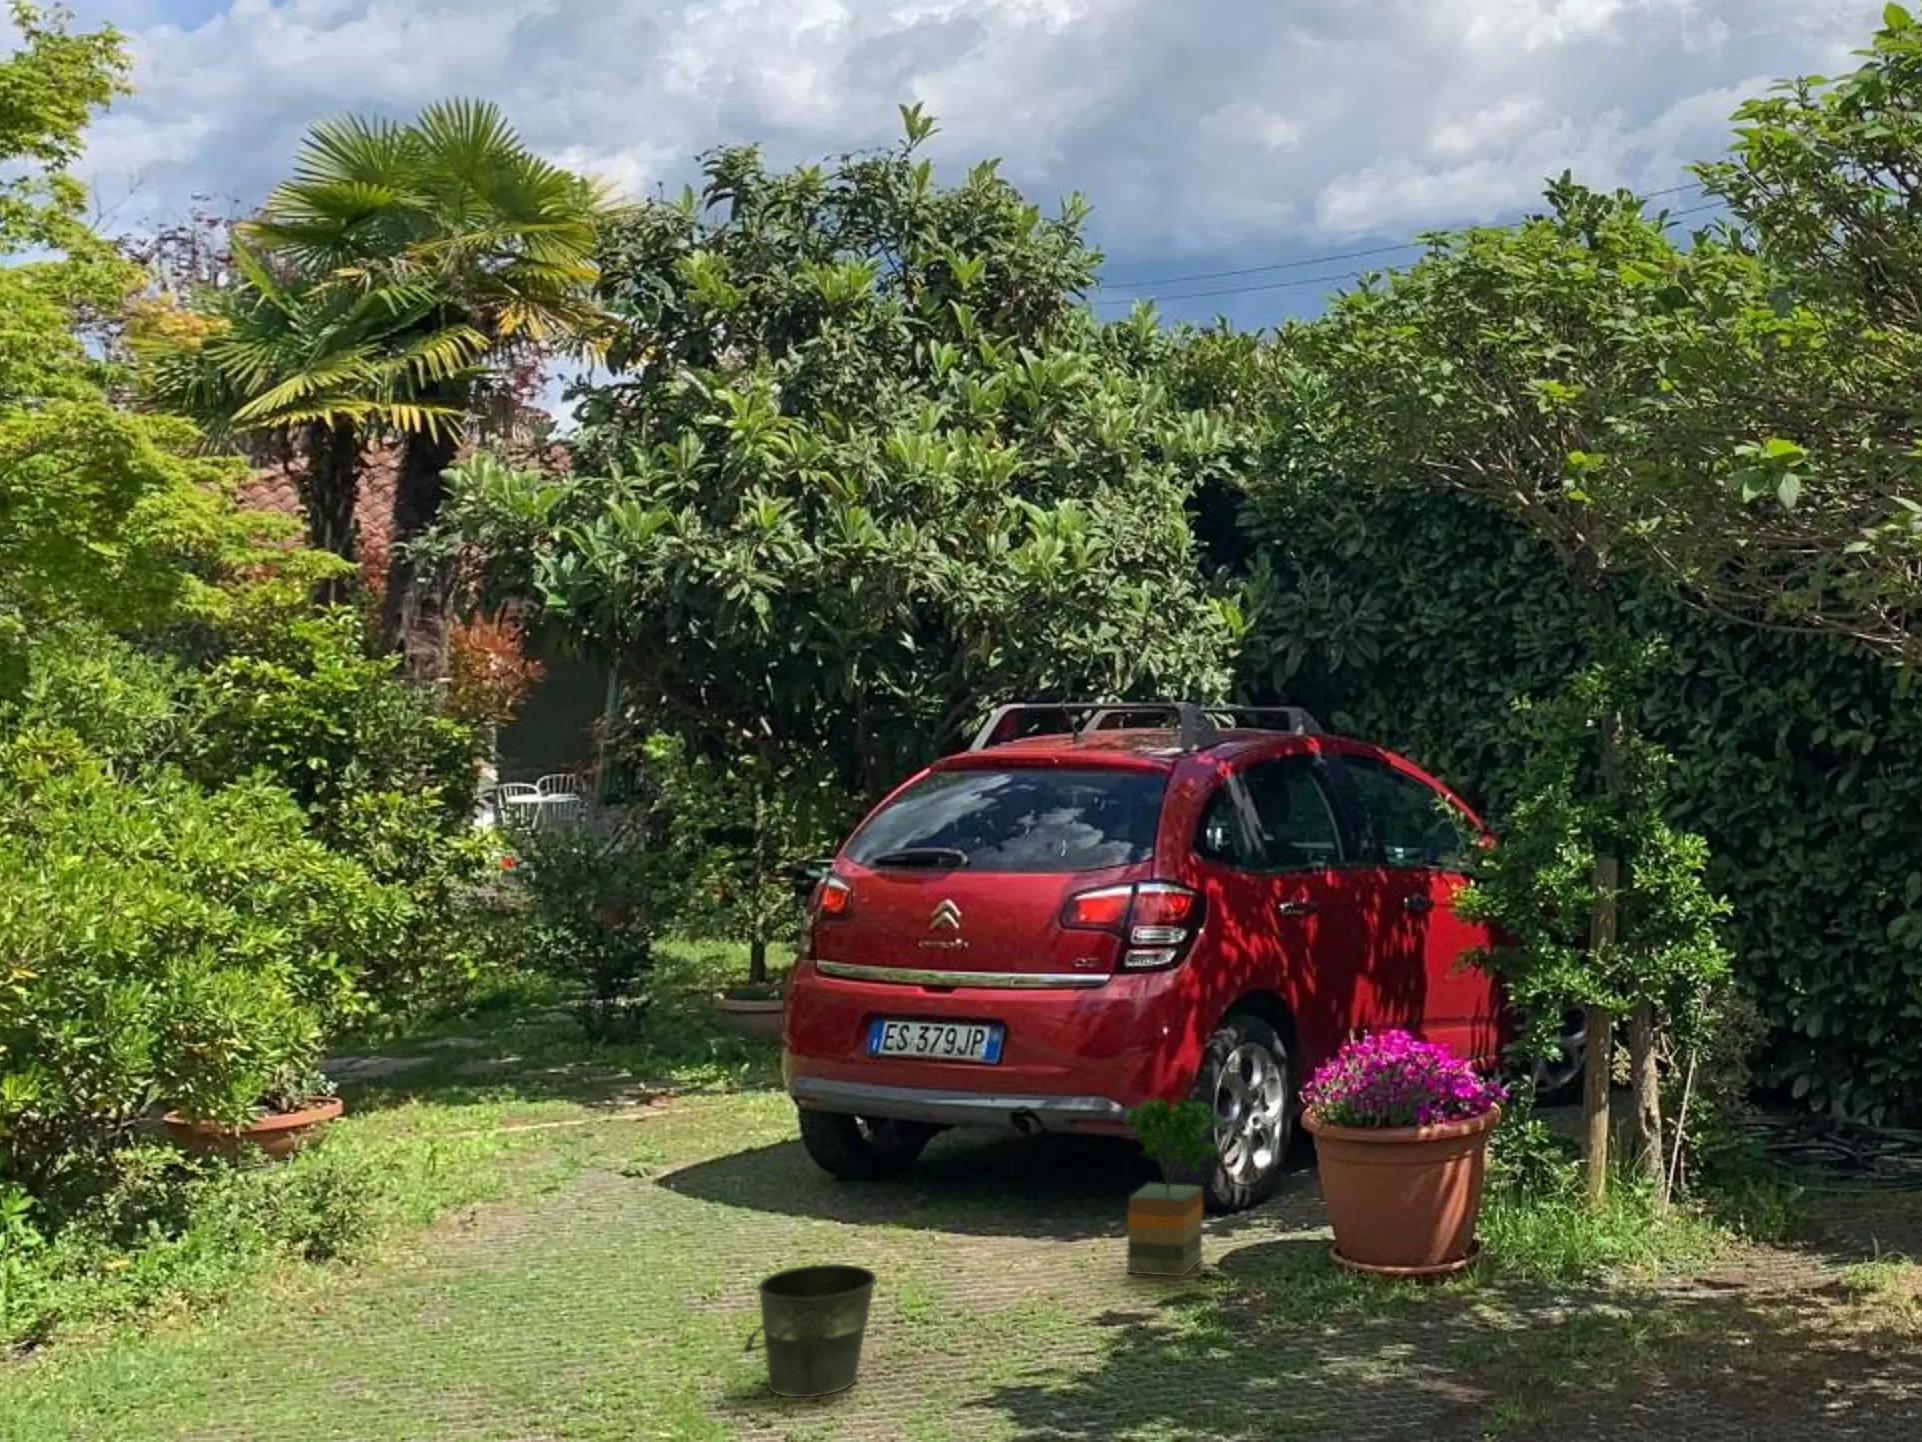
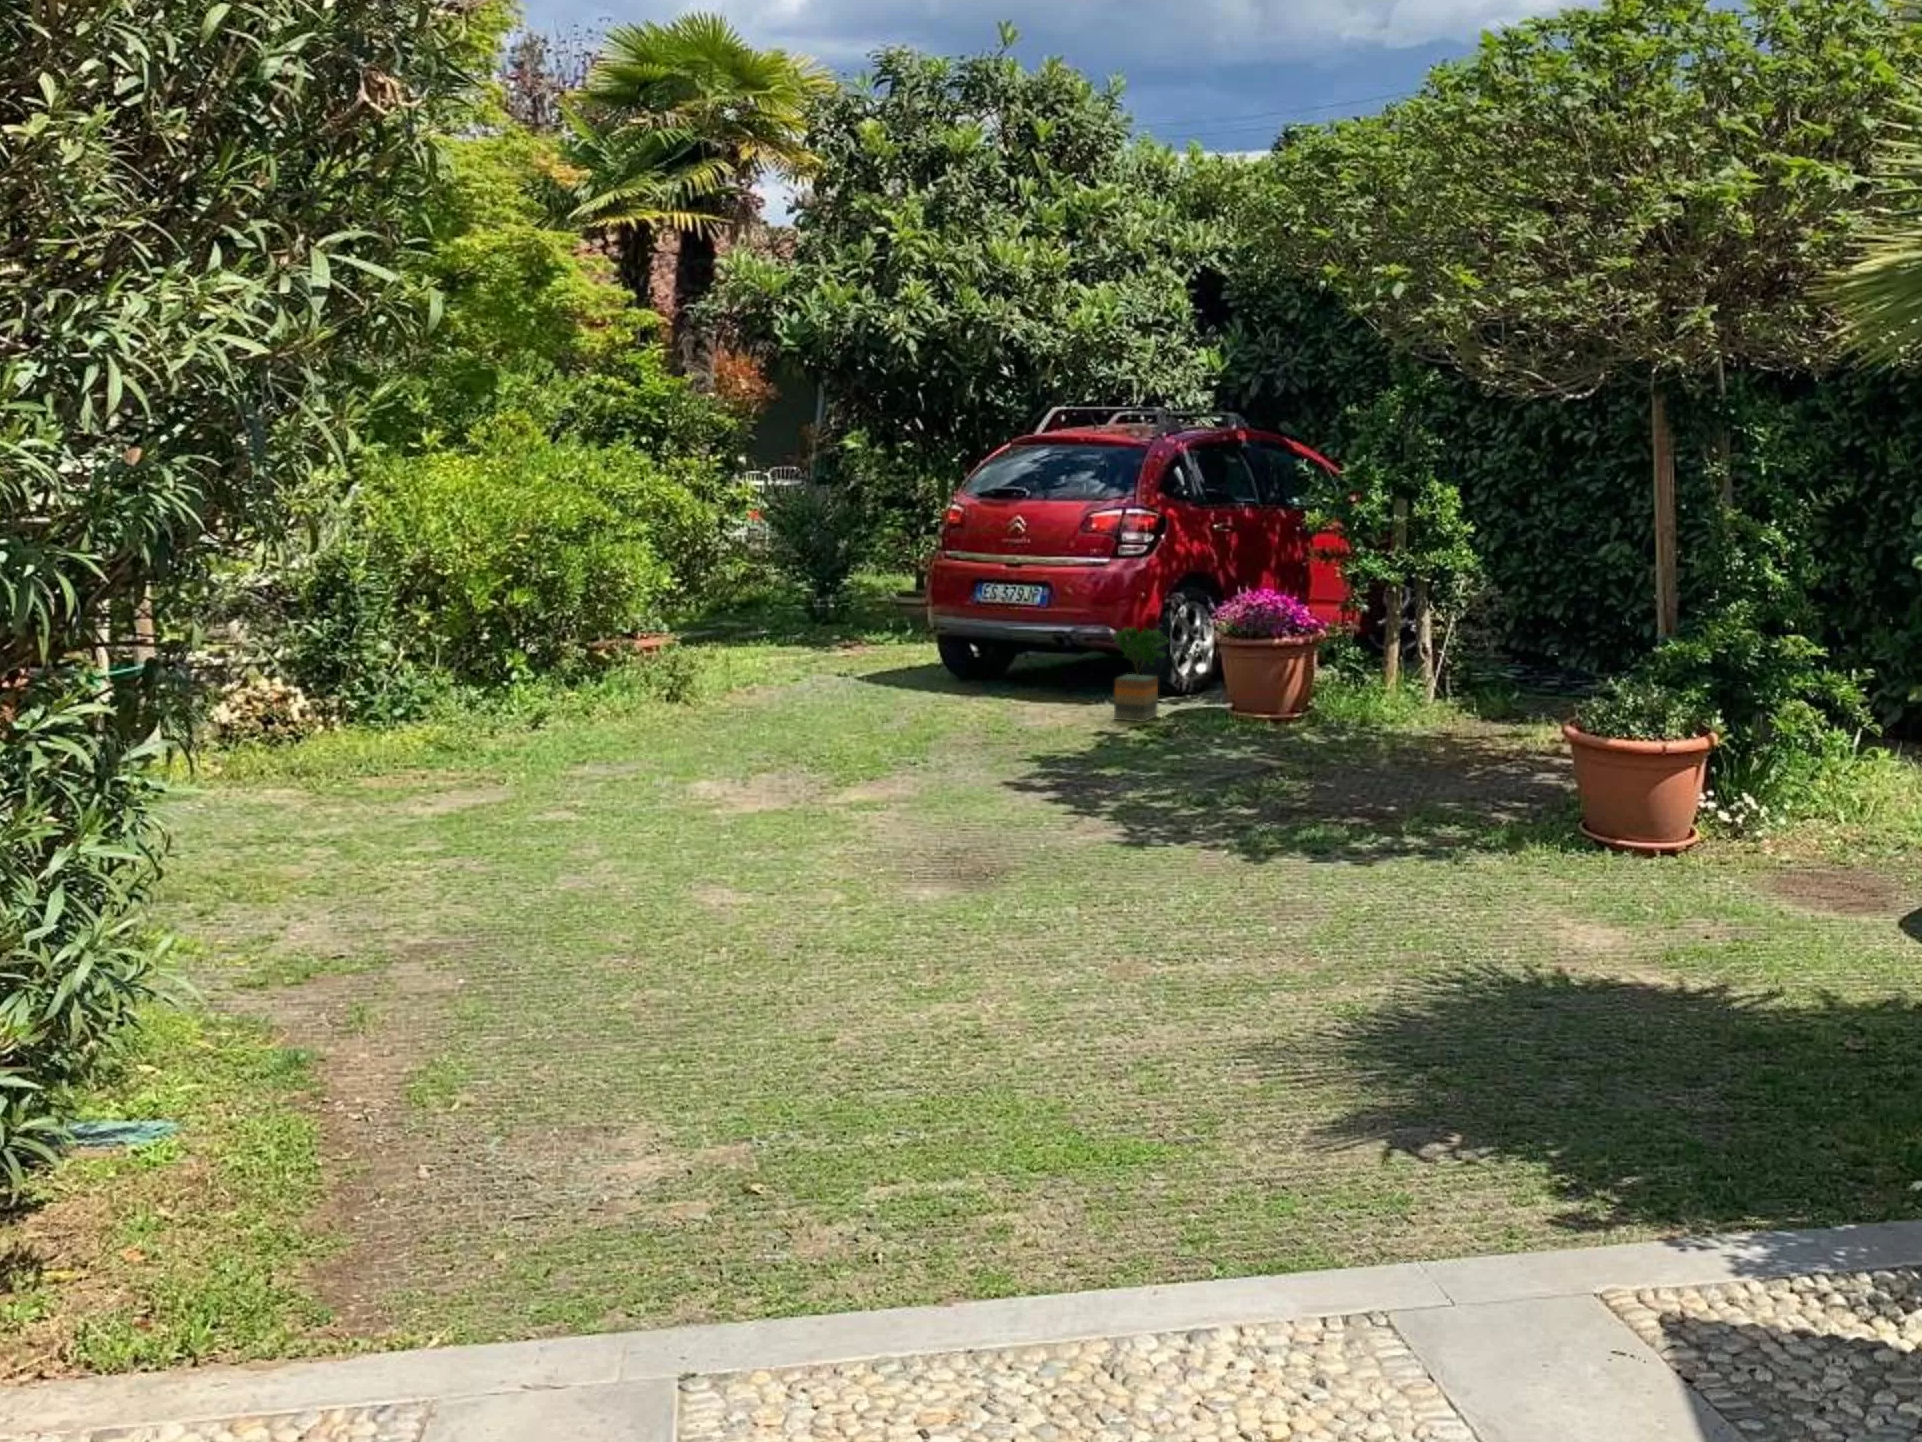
bucket: present [744,1264,877,1397] -> none [902,693,970,753]

